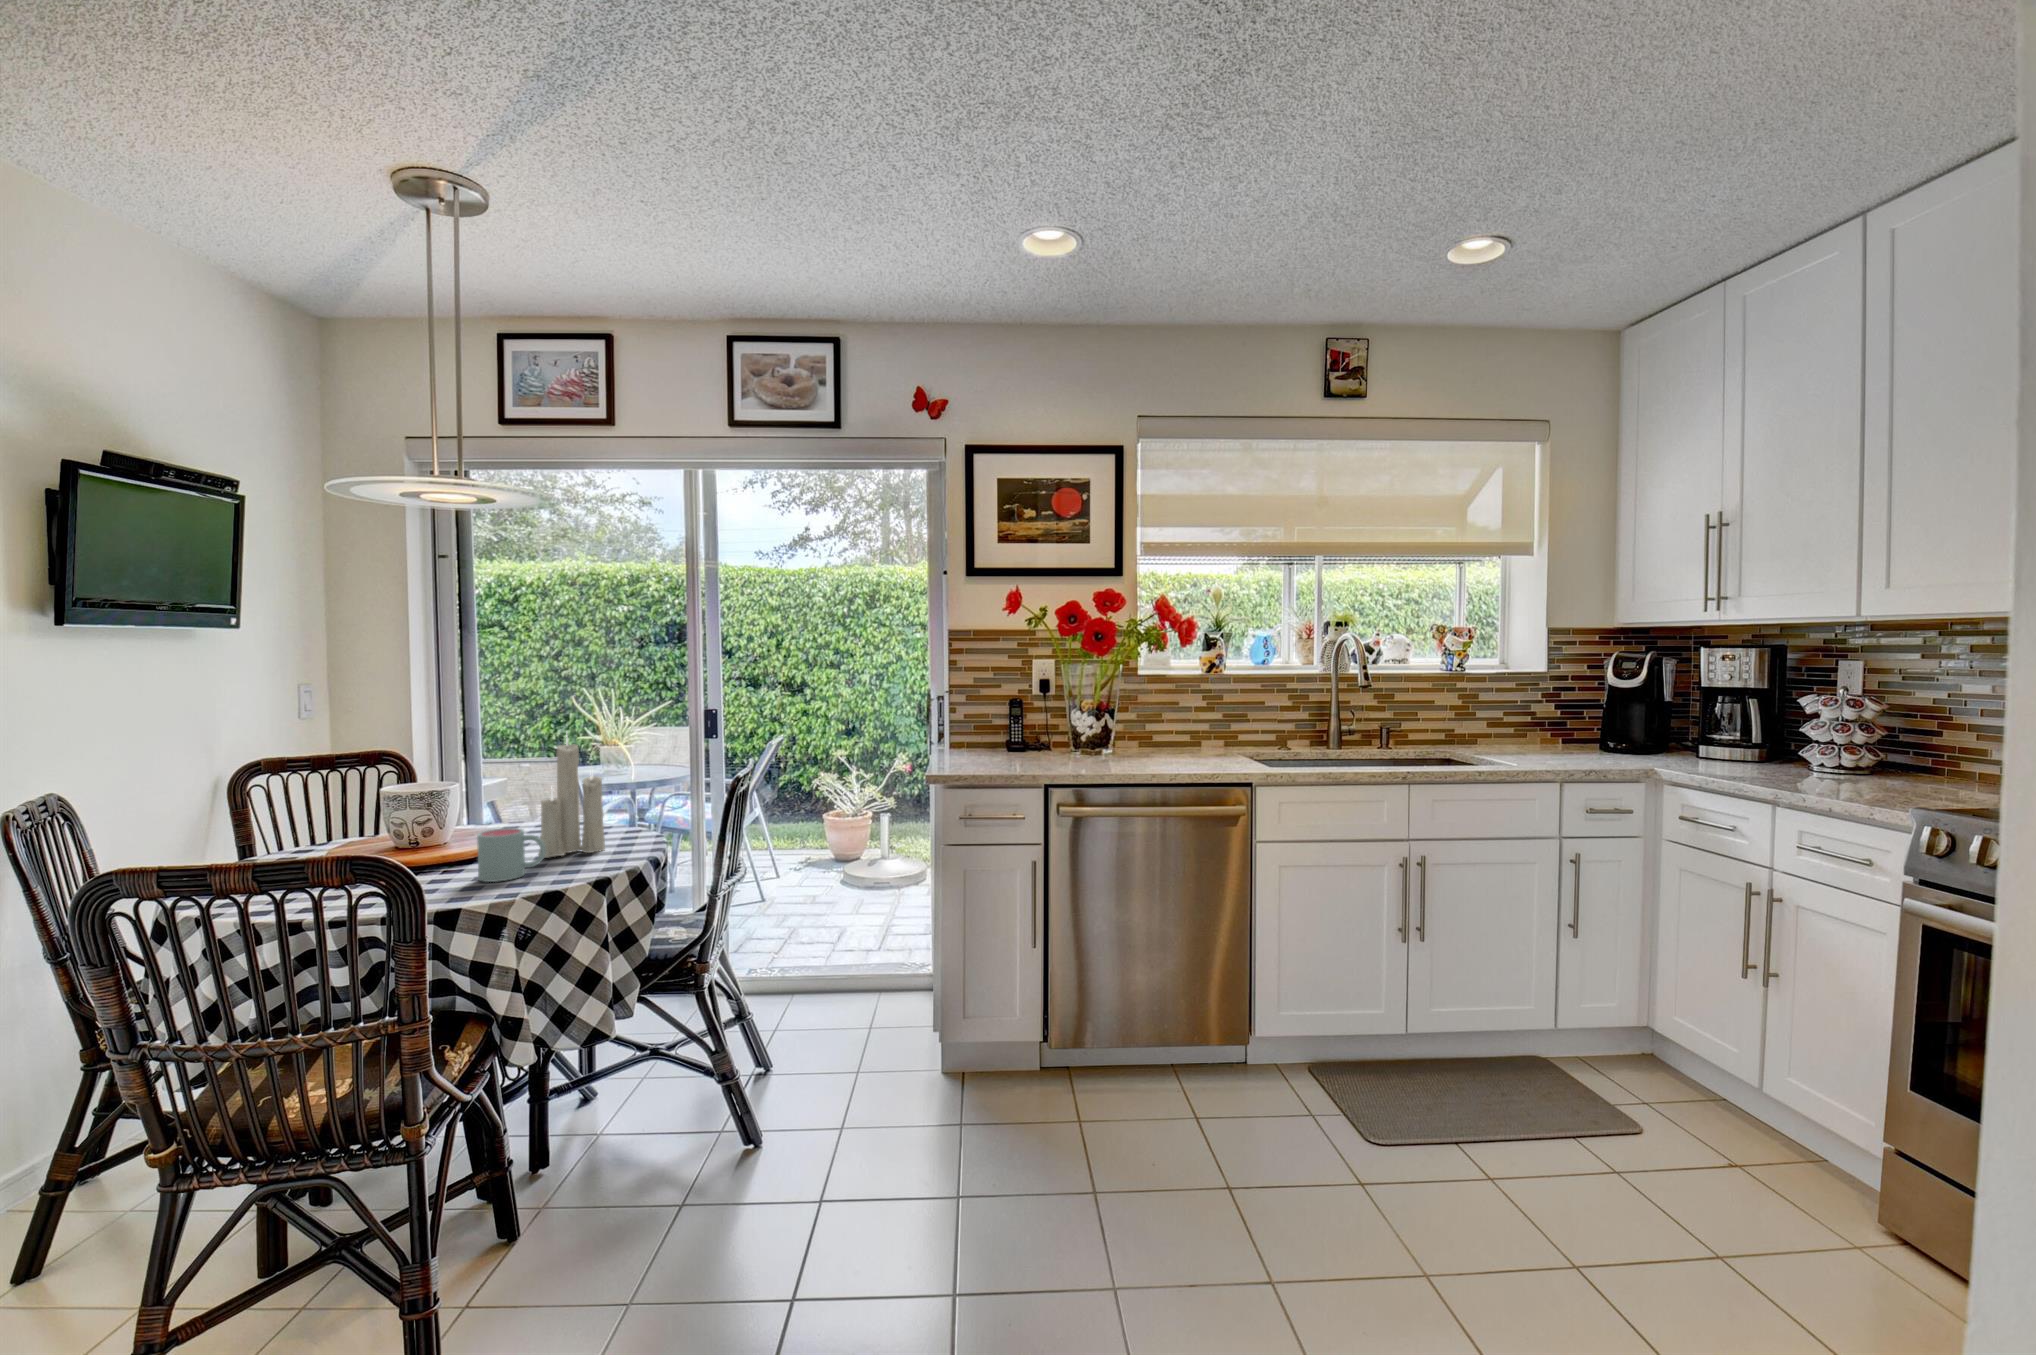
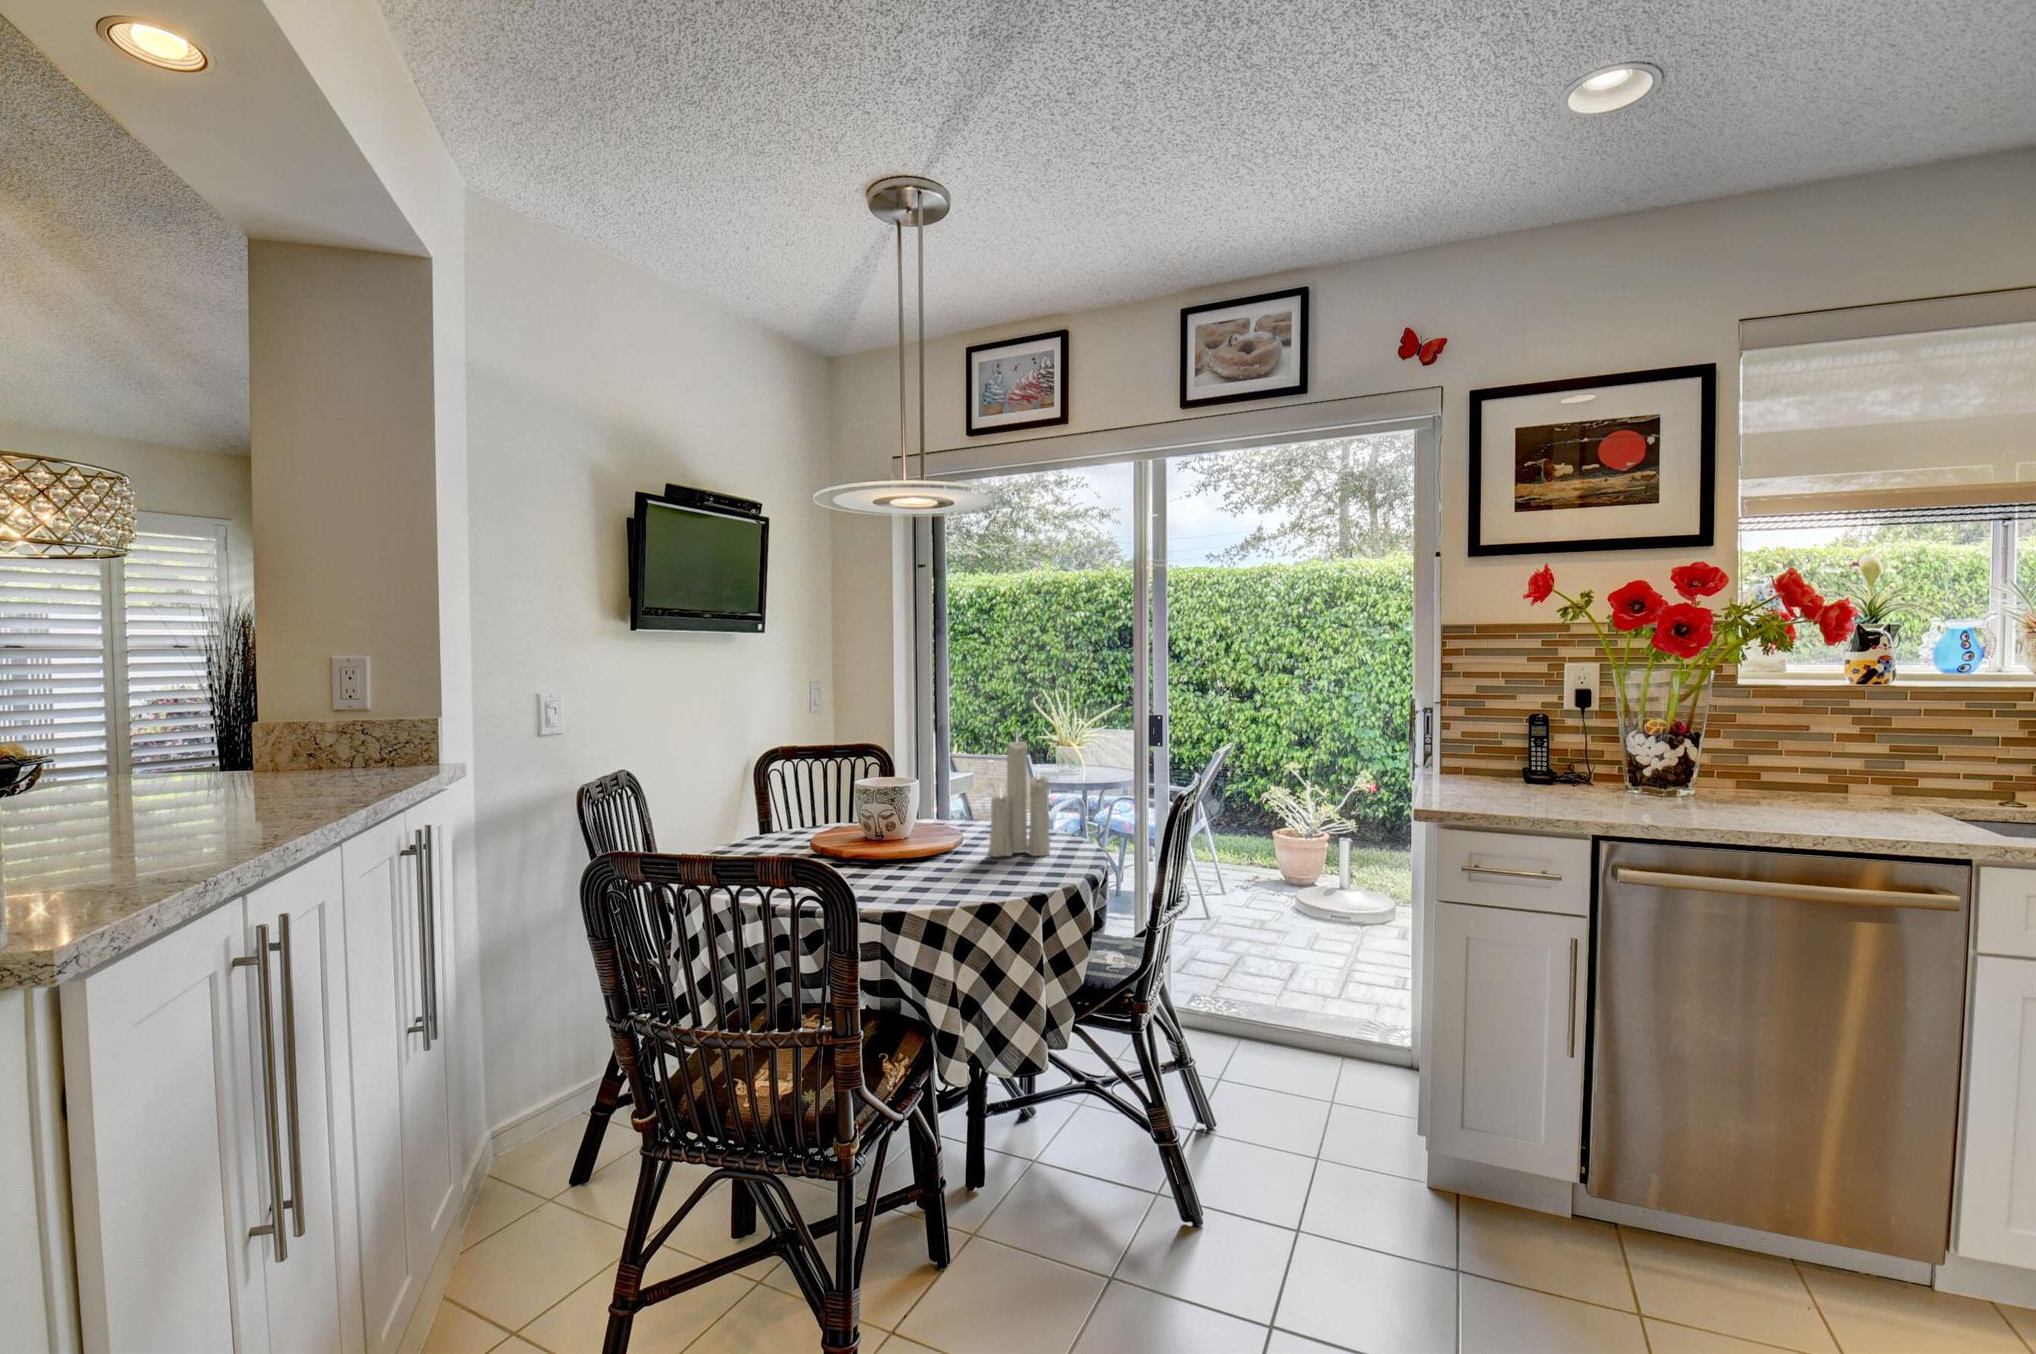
mug: present [477,828,546,882] -> none [929,824,990,880]

